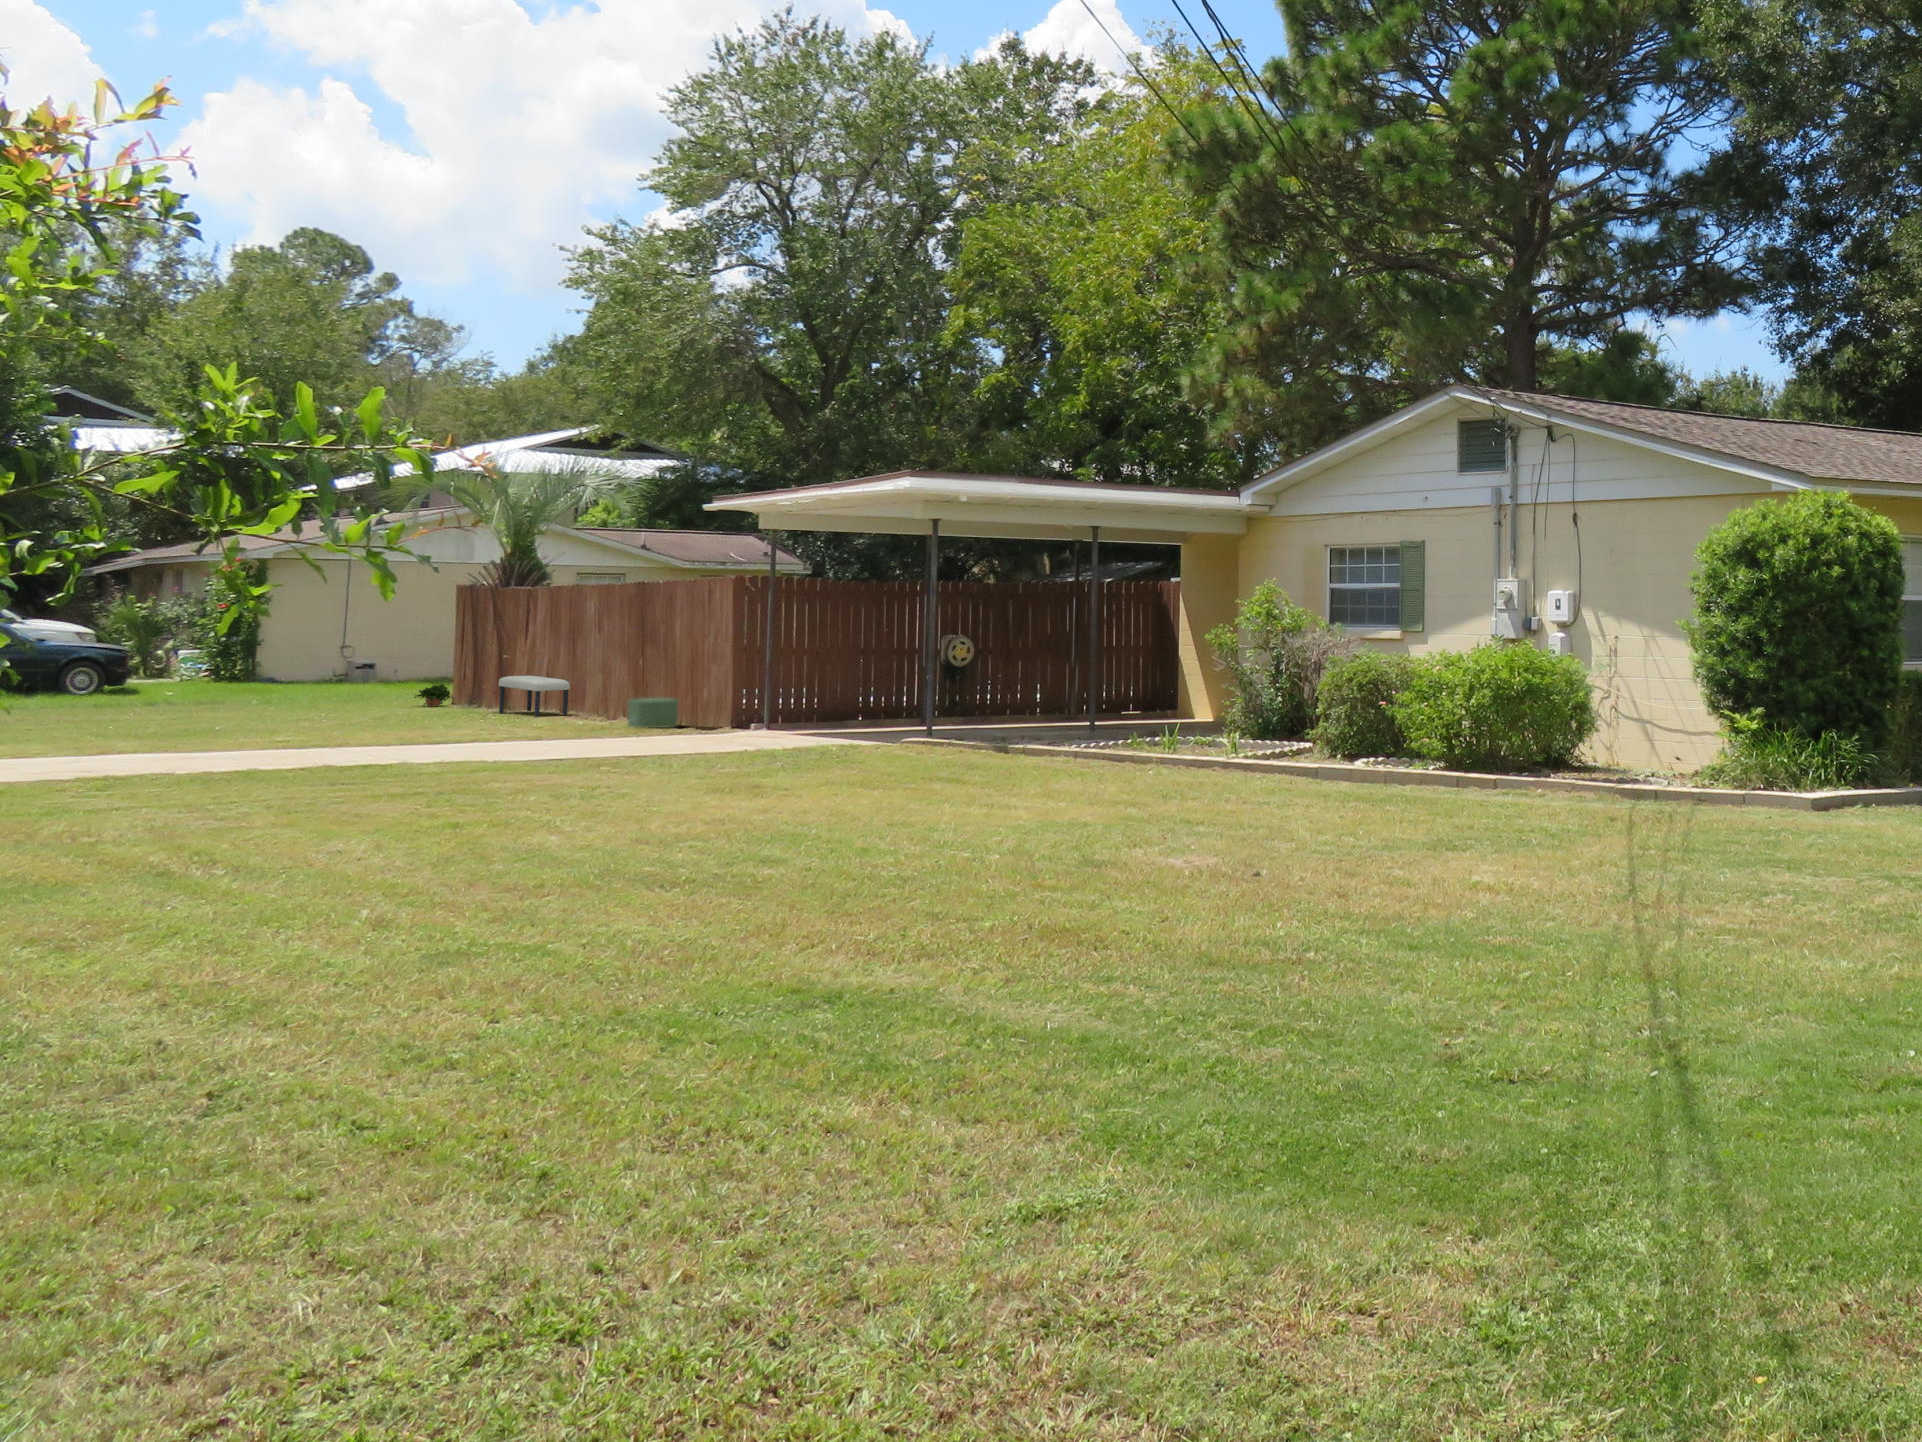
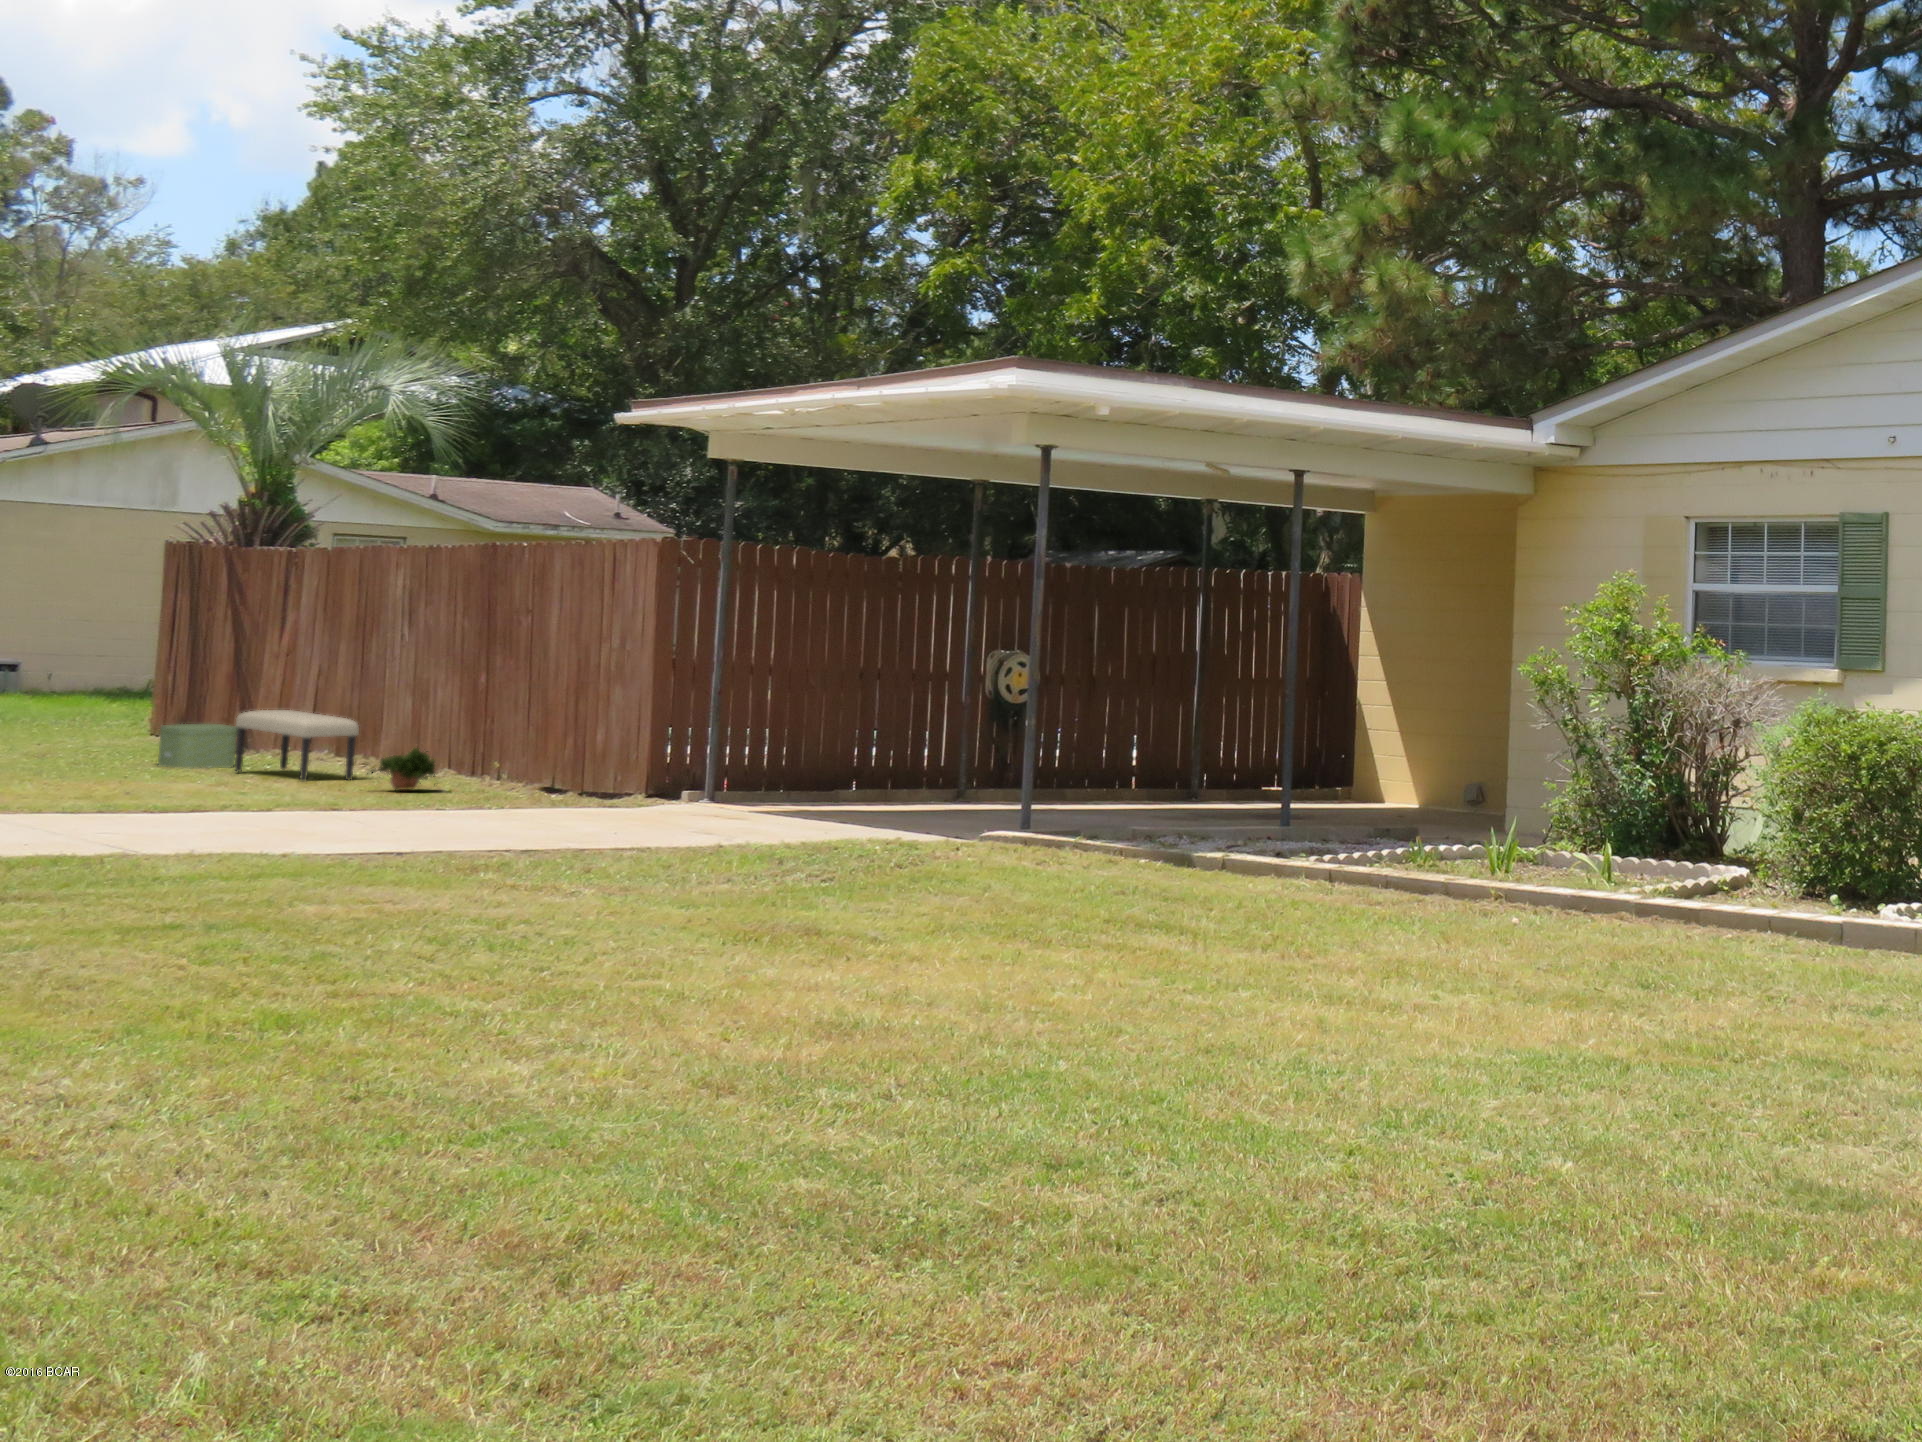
potted plant: present [414,684,454,707] -> present [367,748,436,791]
storage box: present [628,698,679,728] -> present [158,724,237,769]

